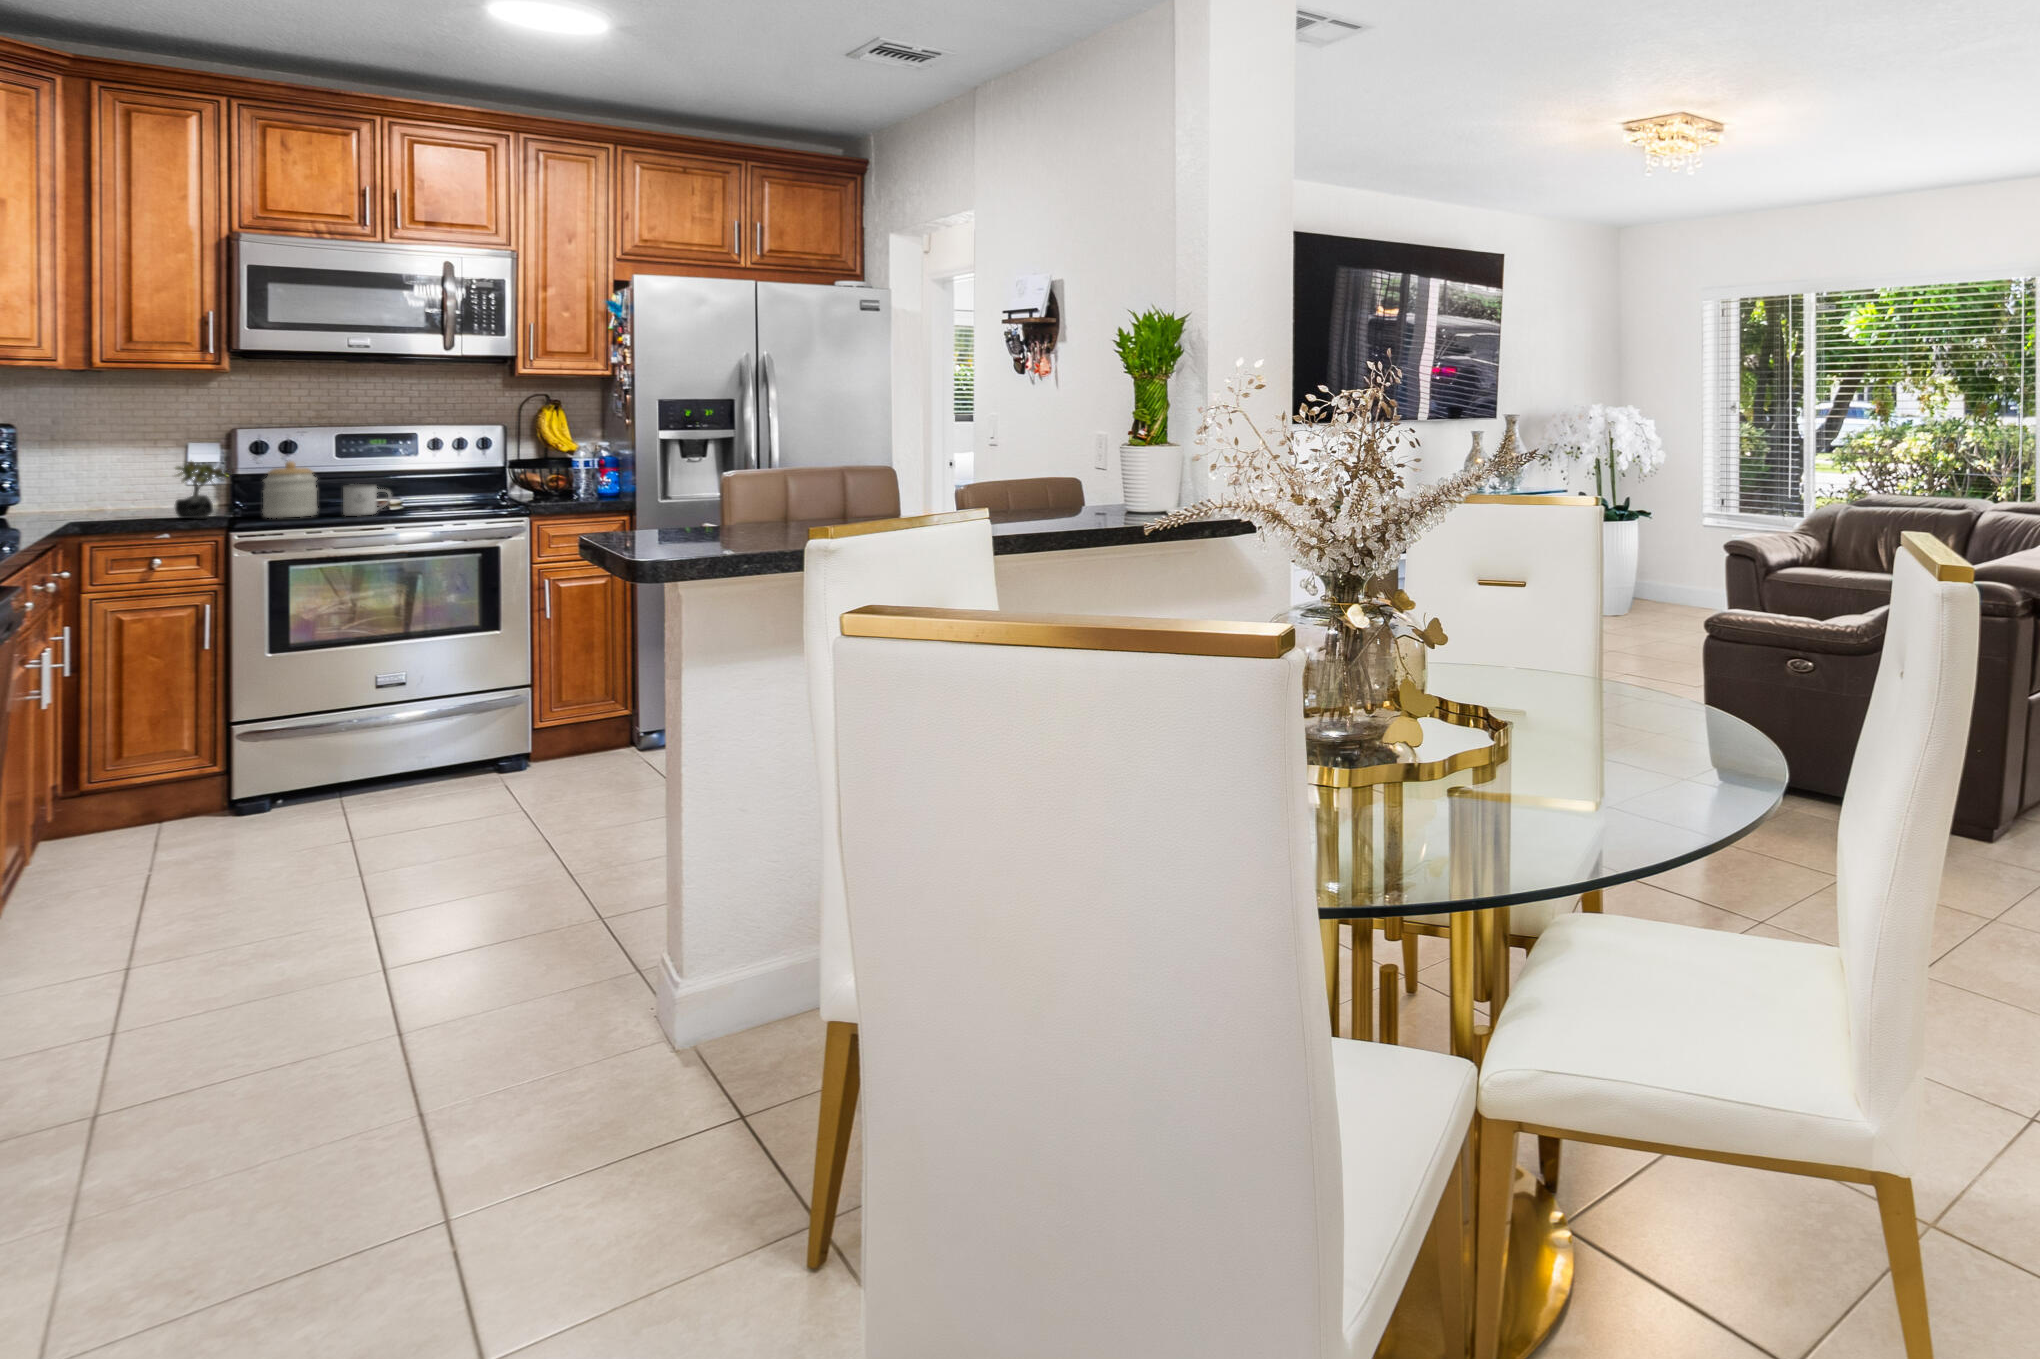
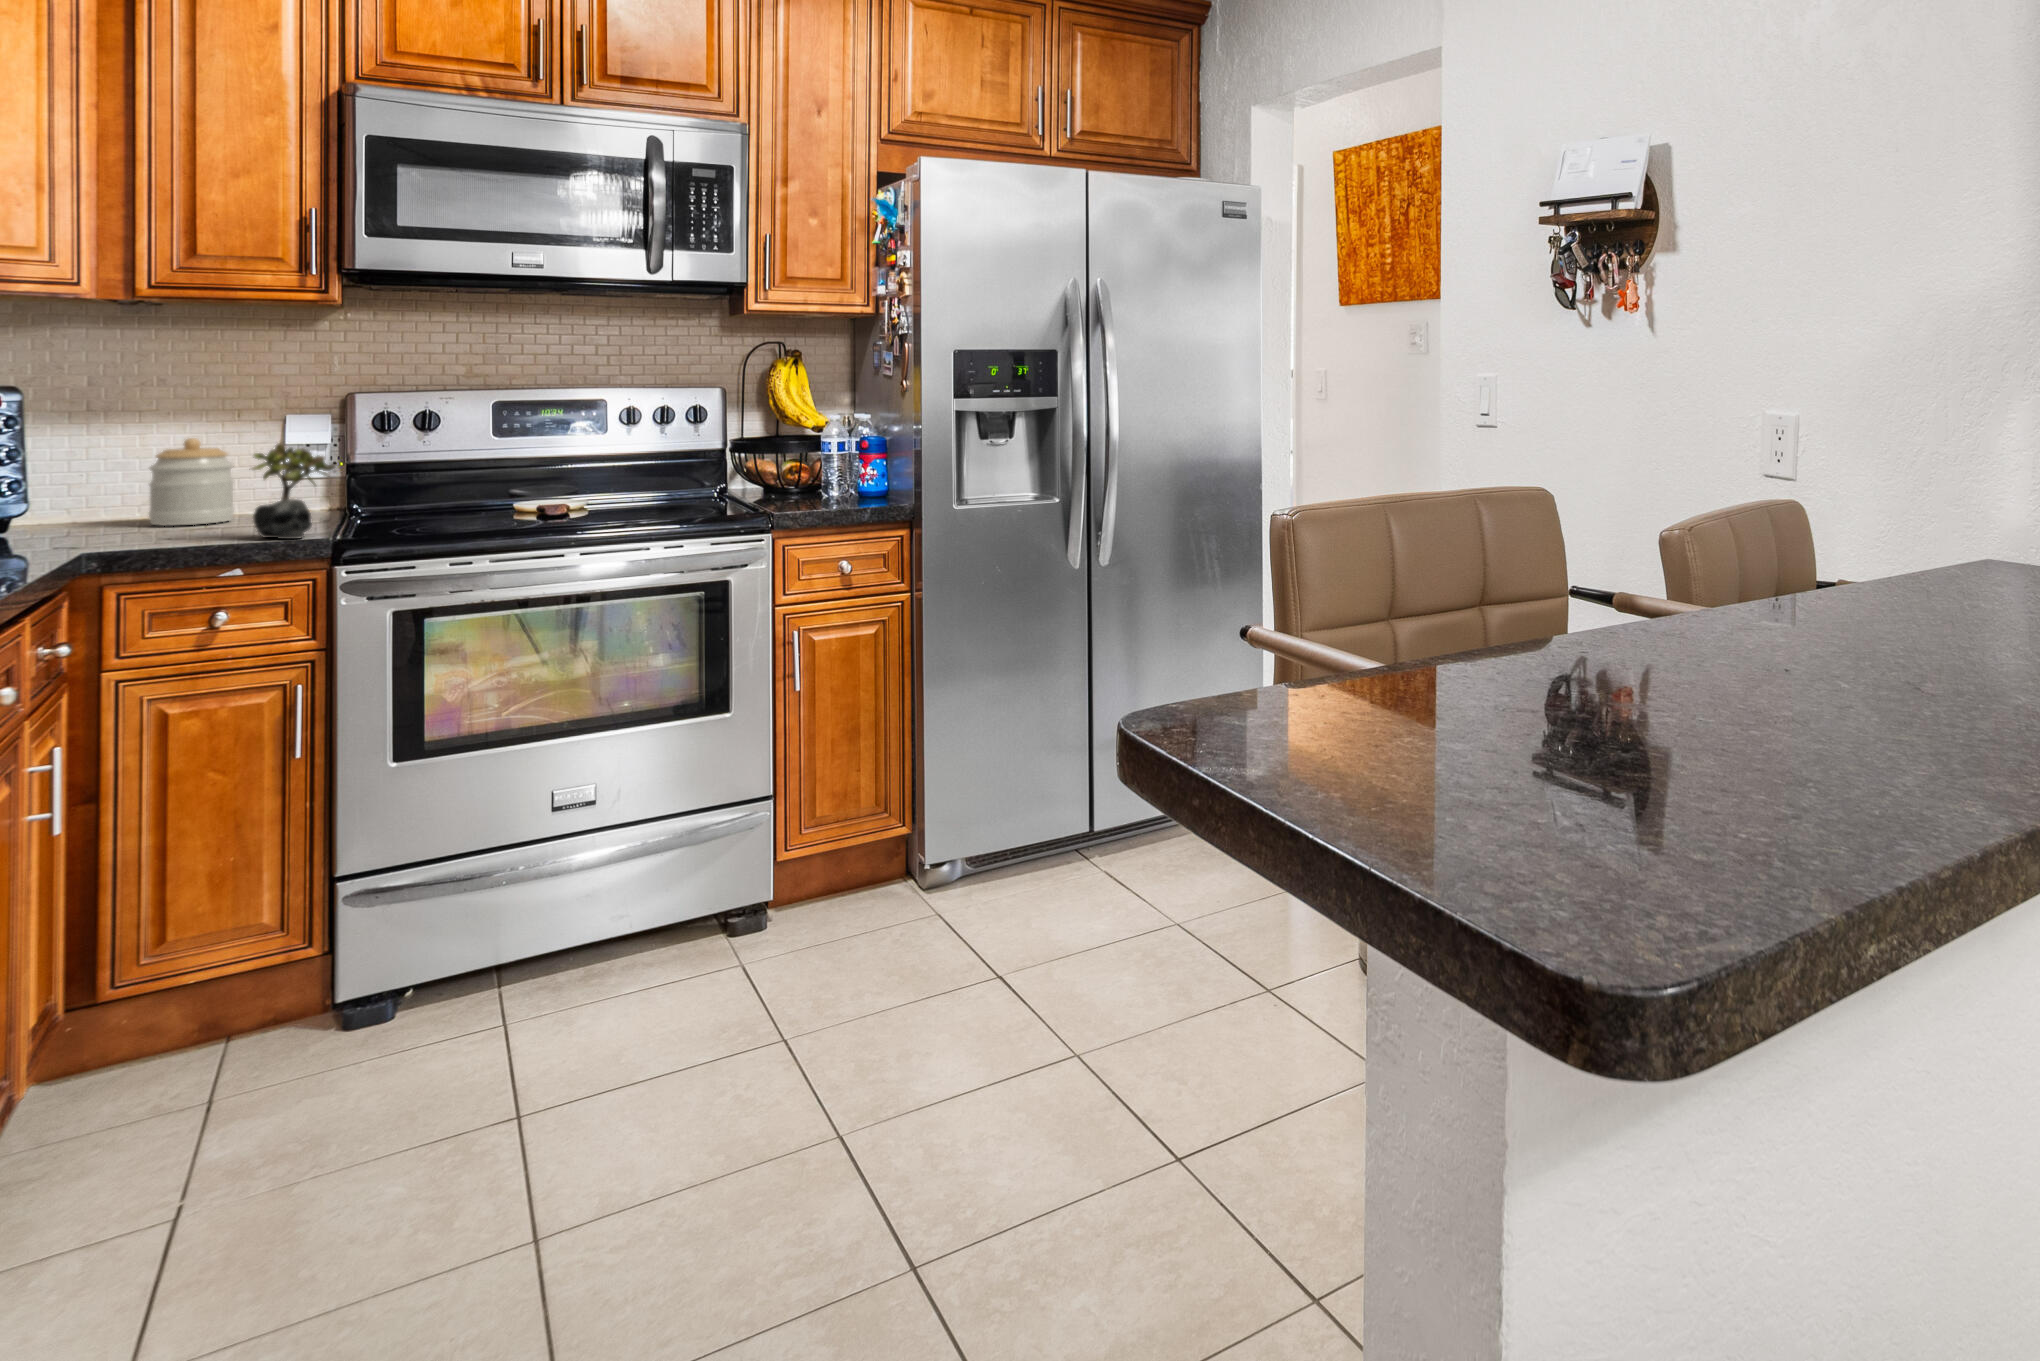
jar: present [263,461,317,518] -> present [149,438,234,526]
mug: present [343,484,391,516] -> none [504,483,576,535]

